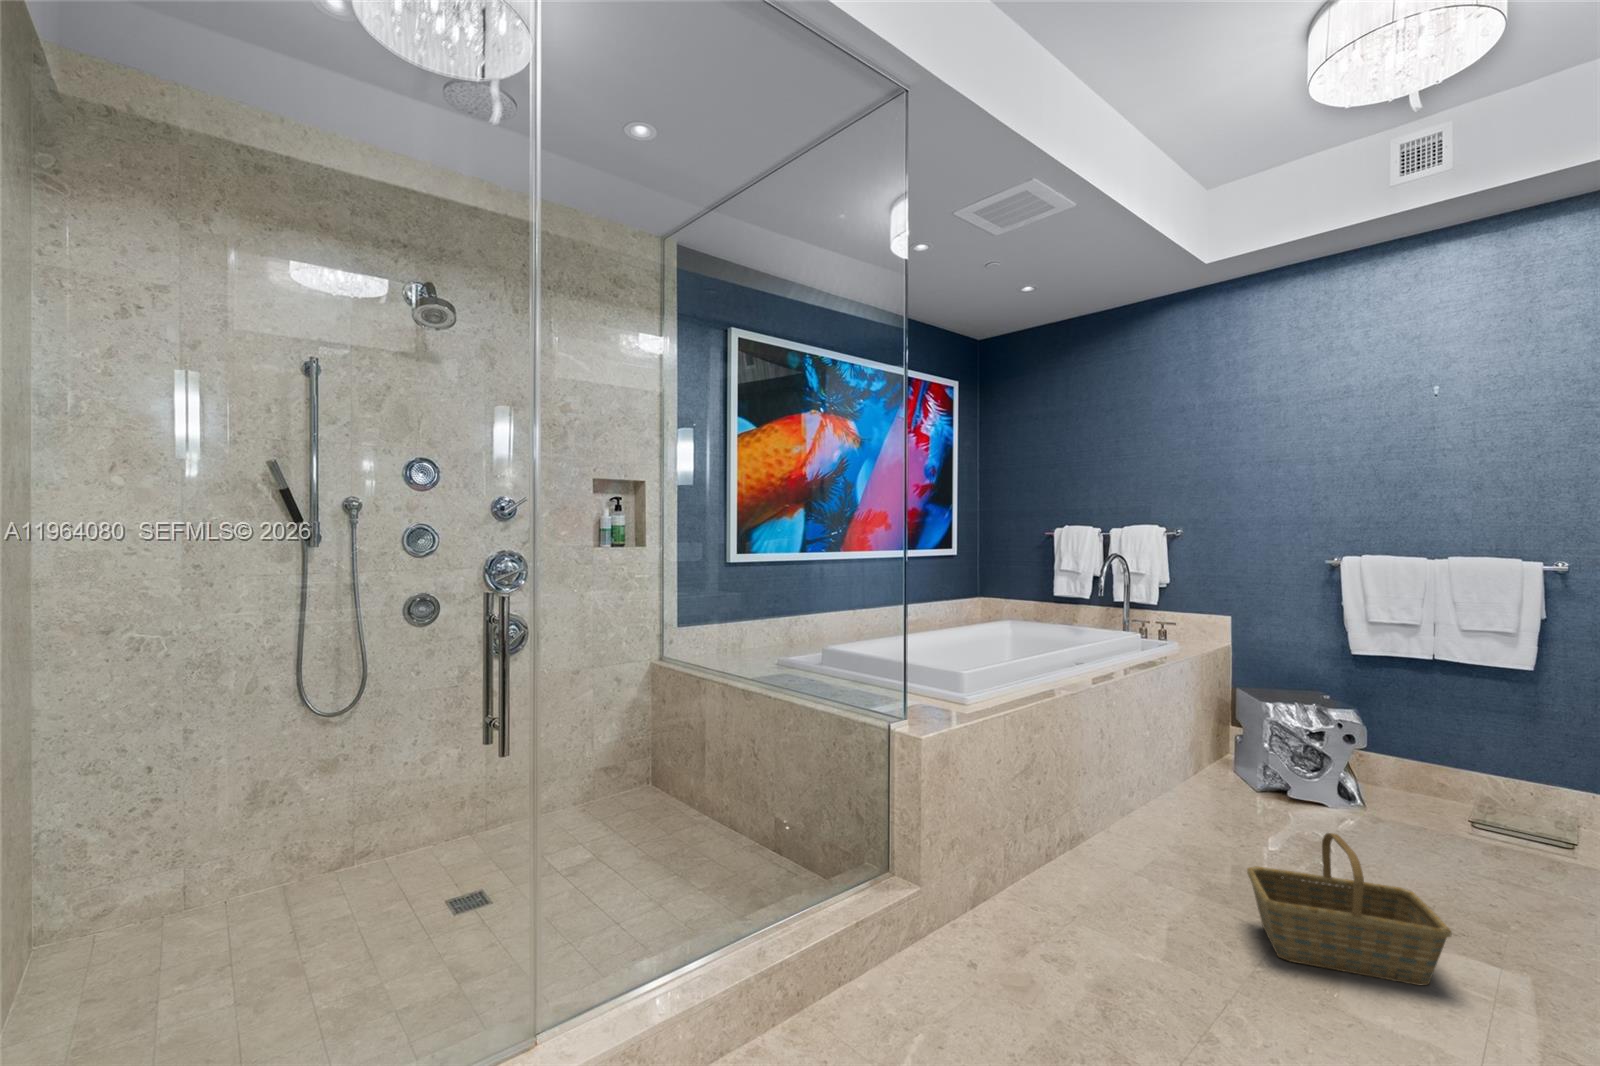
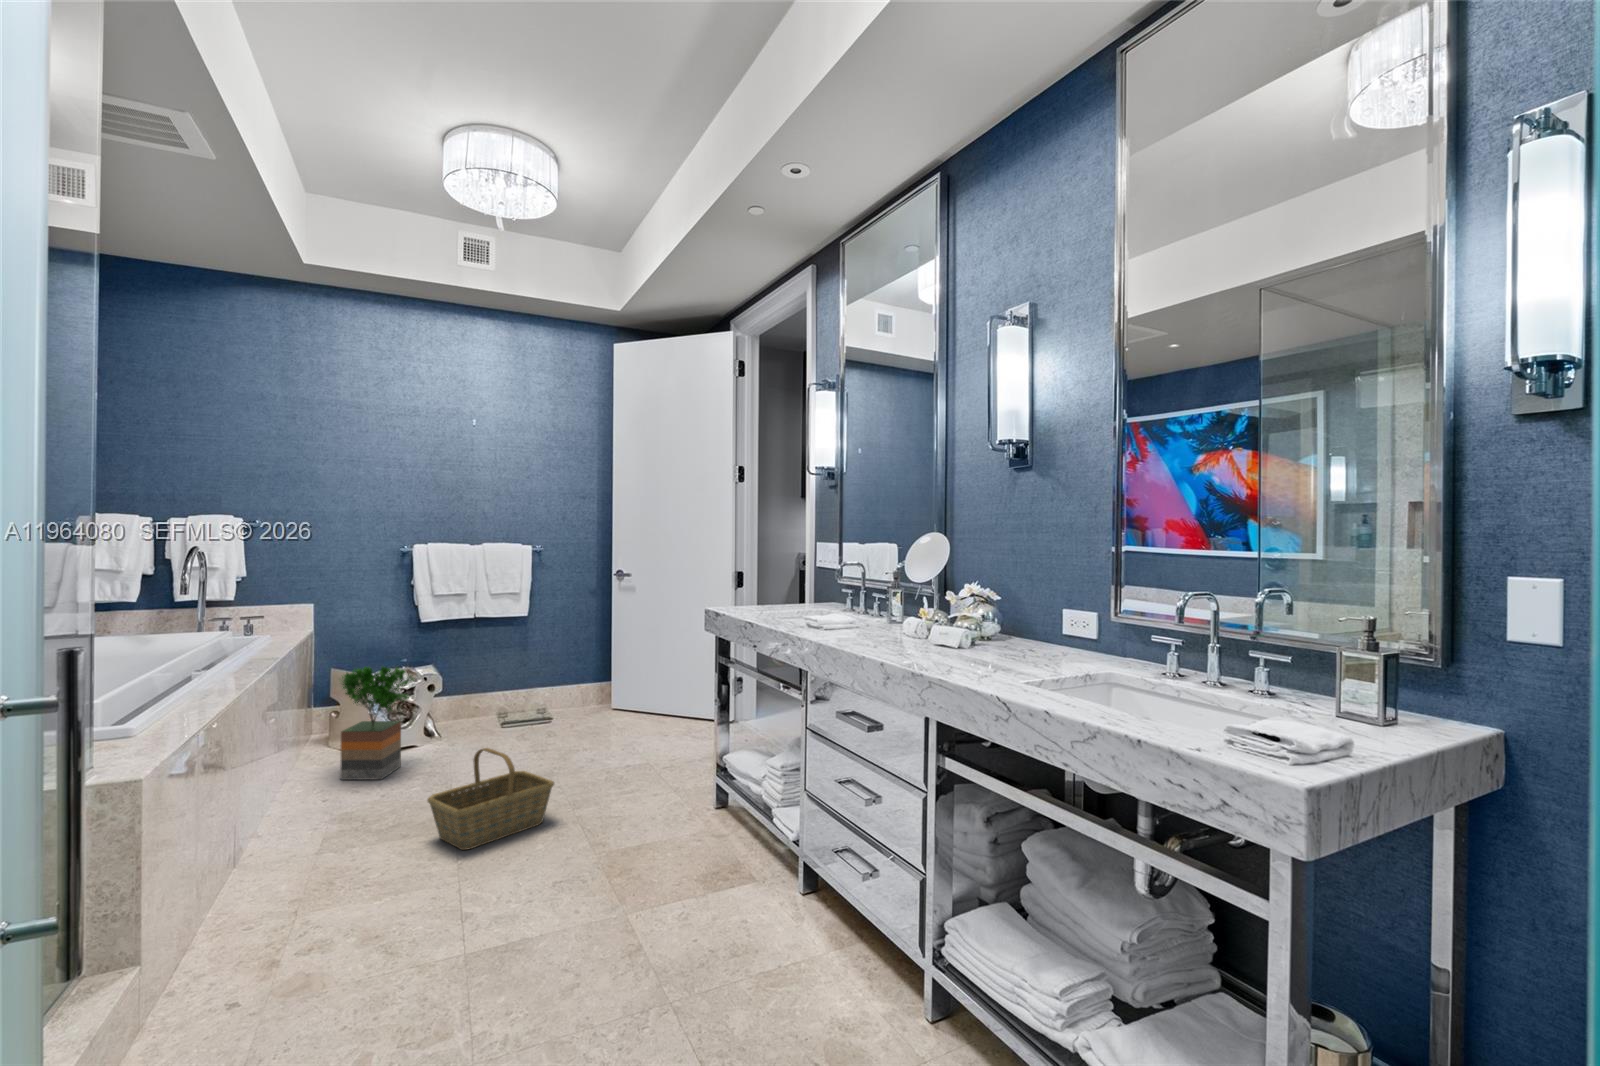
potted tree: none [1211,690,1308,828] -> present [340,667,415,780]

